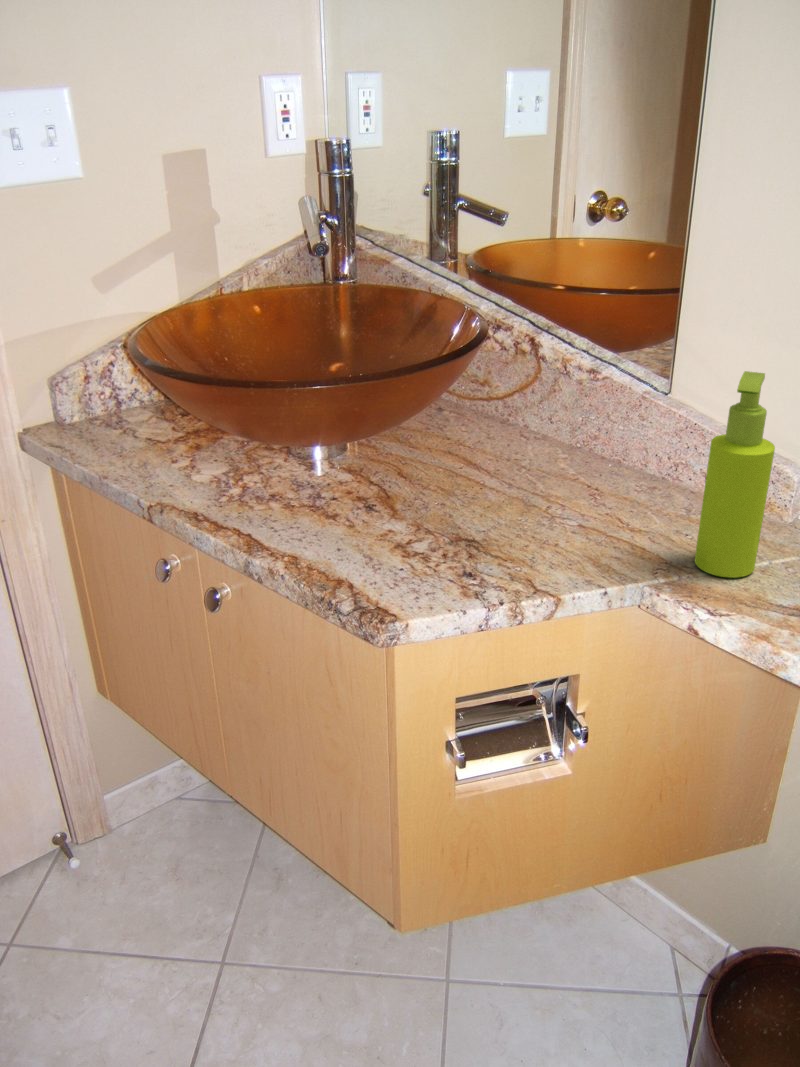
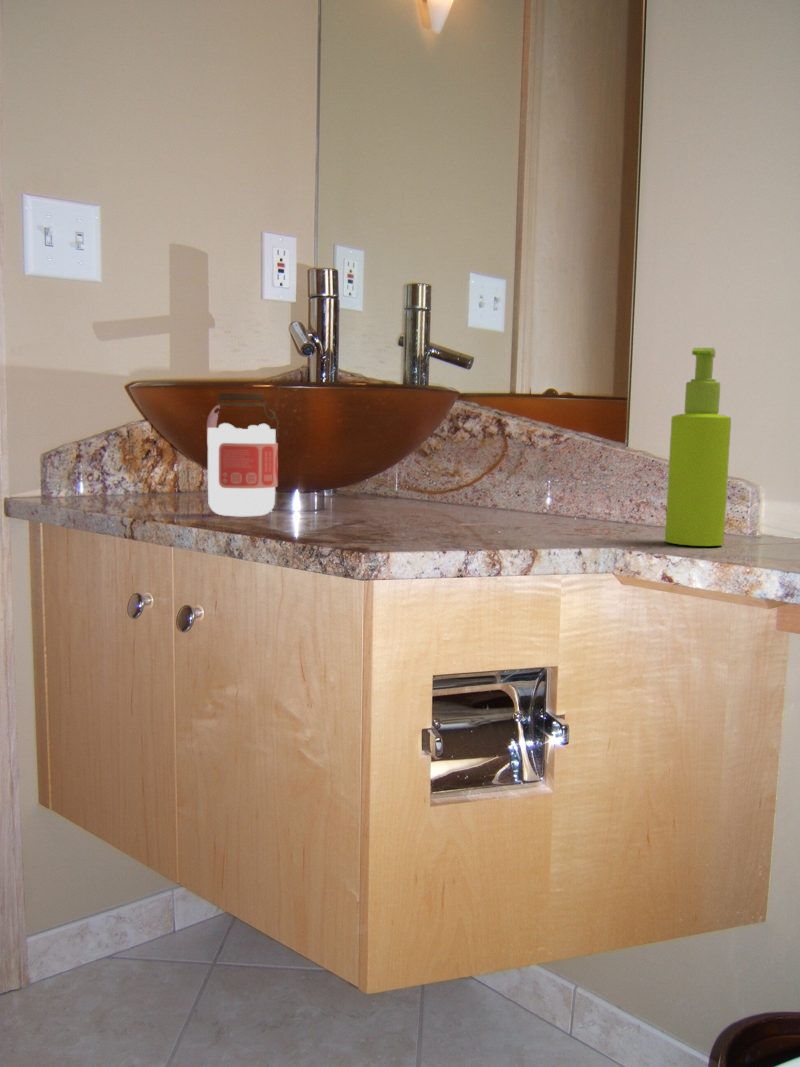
jar: none [217,363,296,501] -> present [207,393,279,516]

